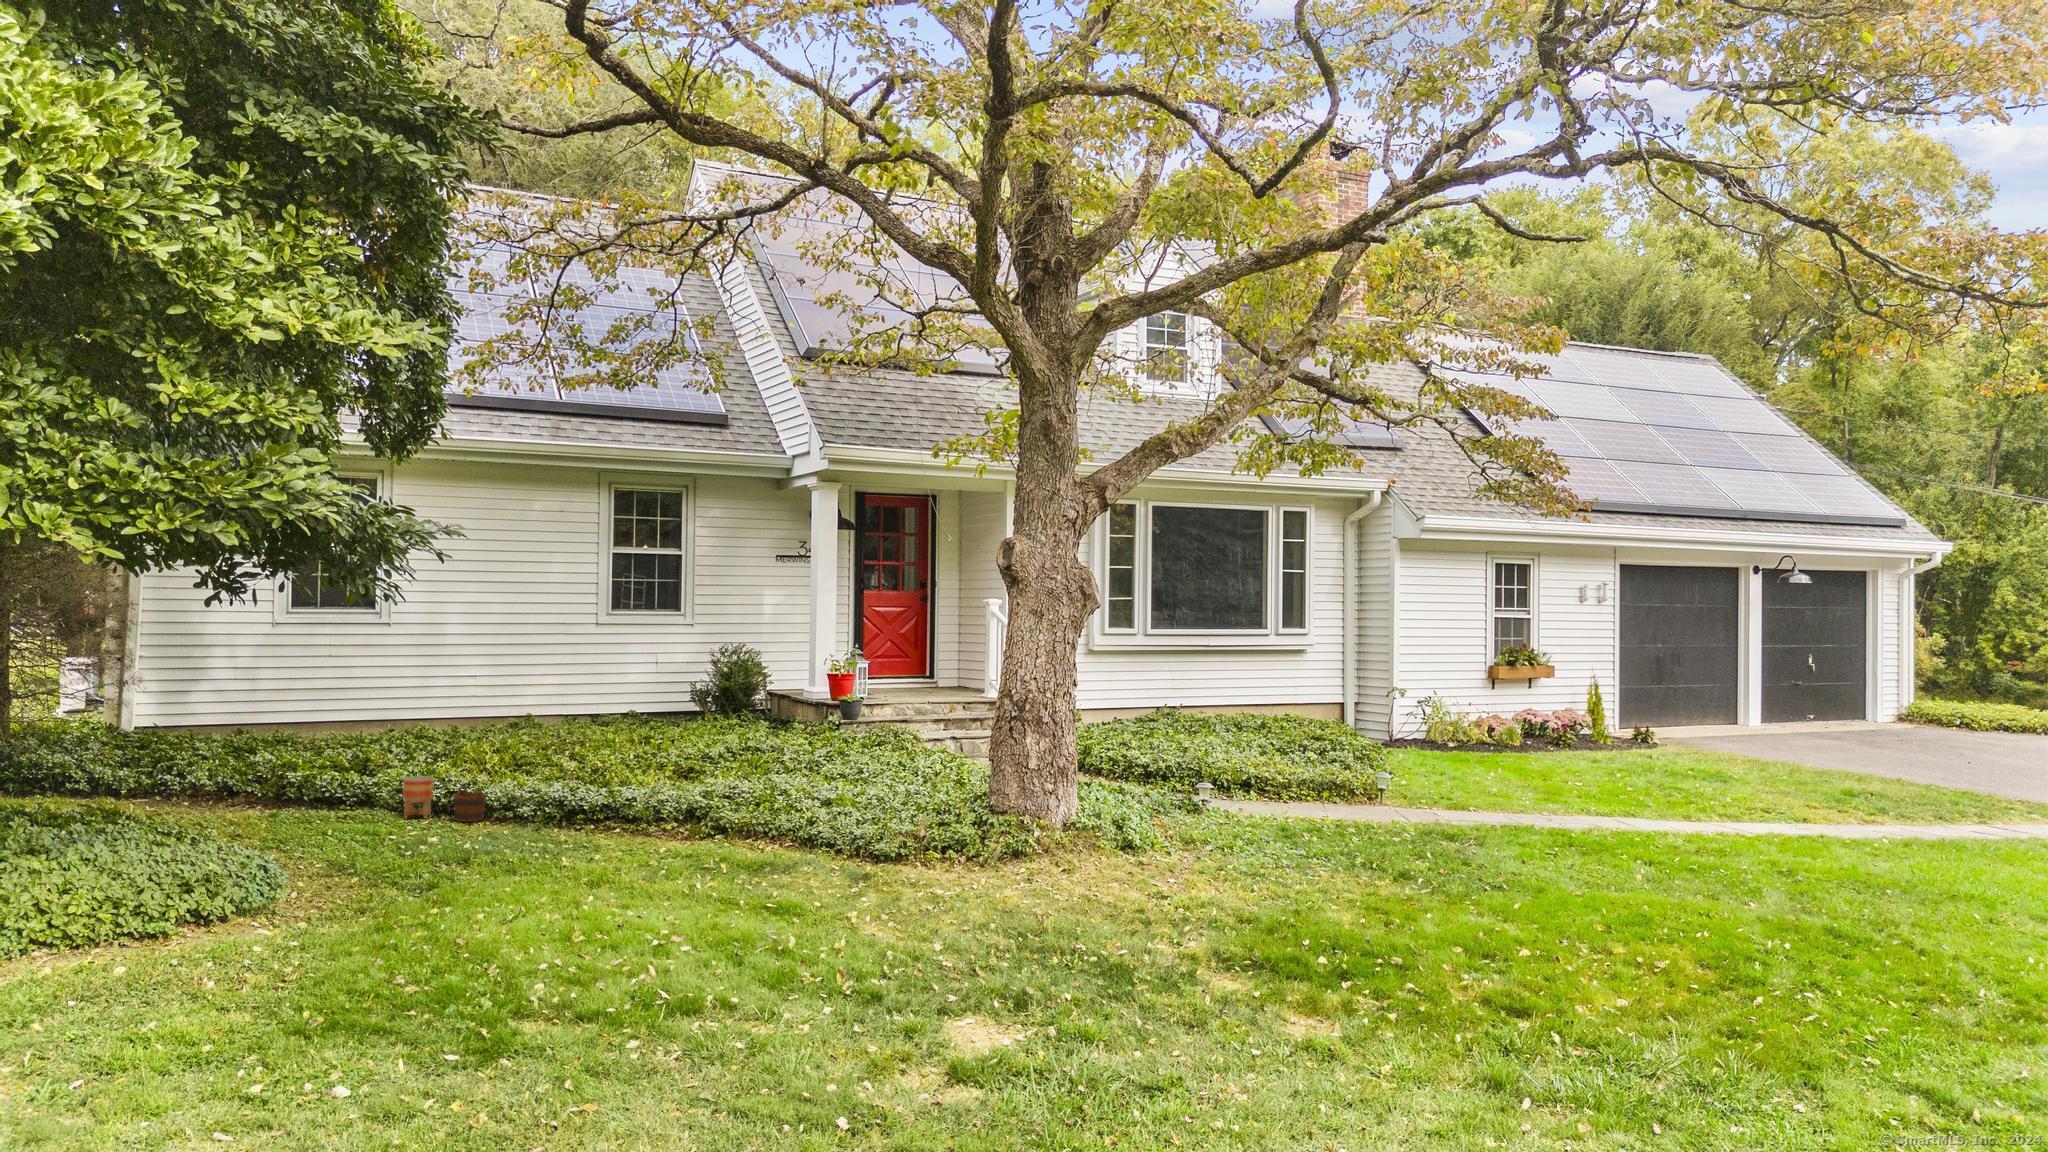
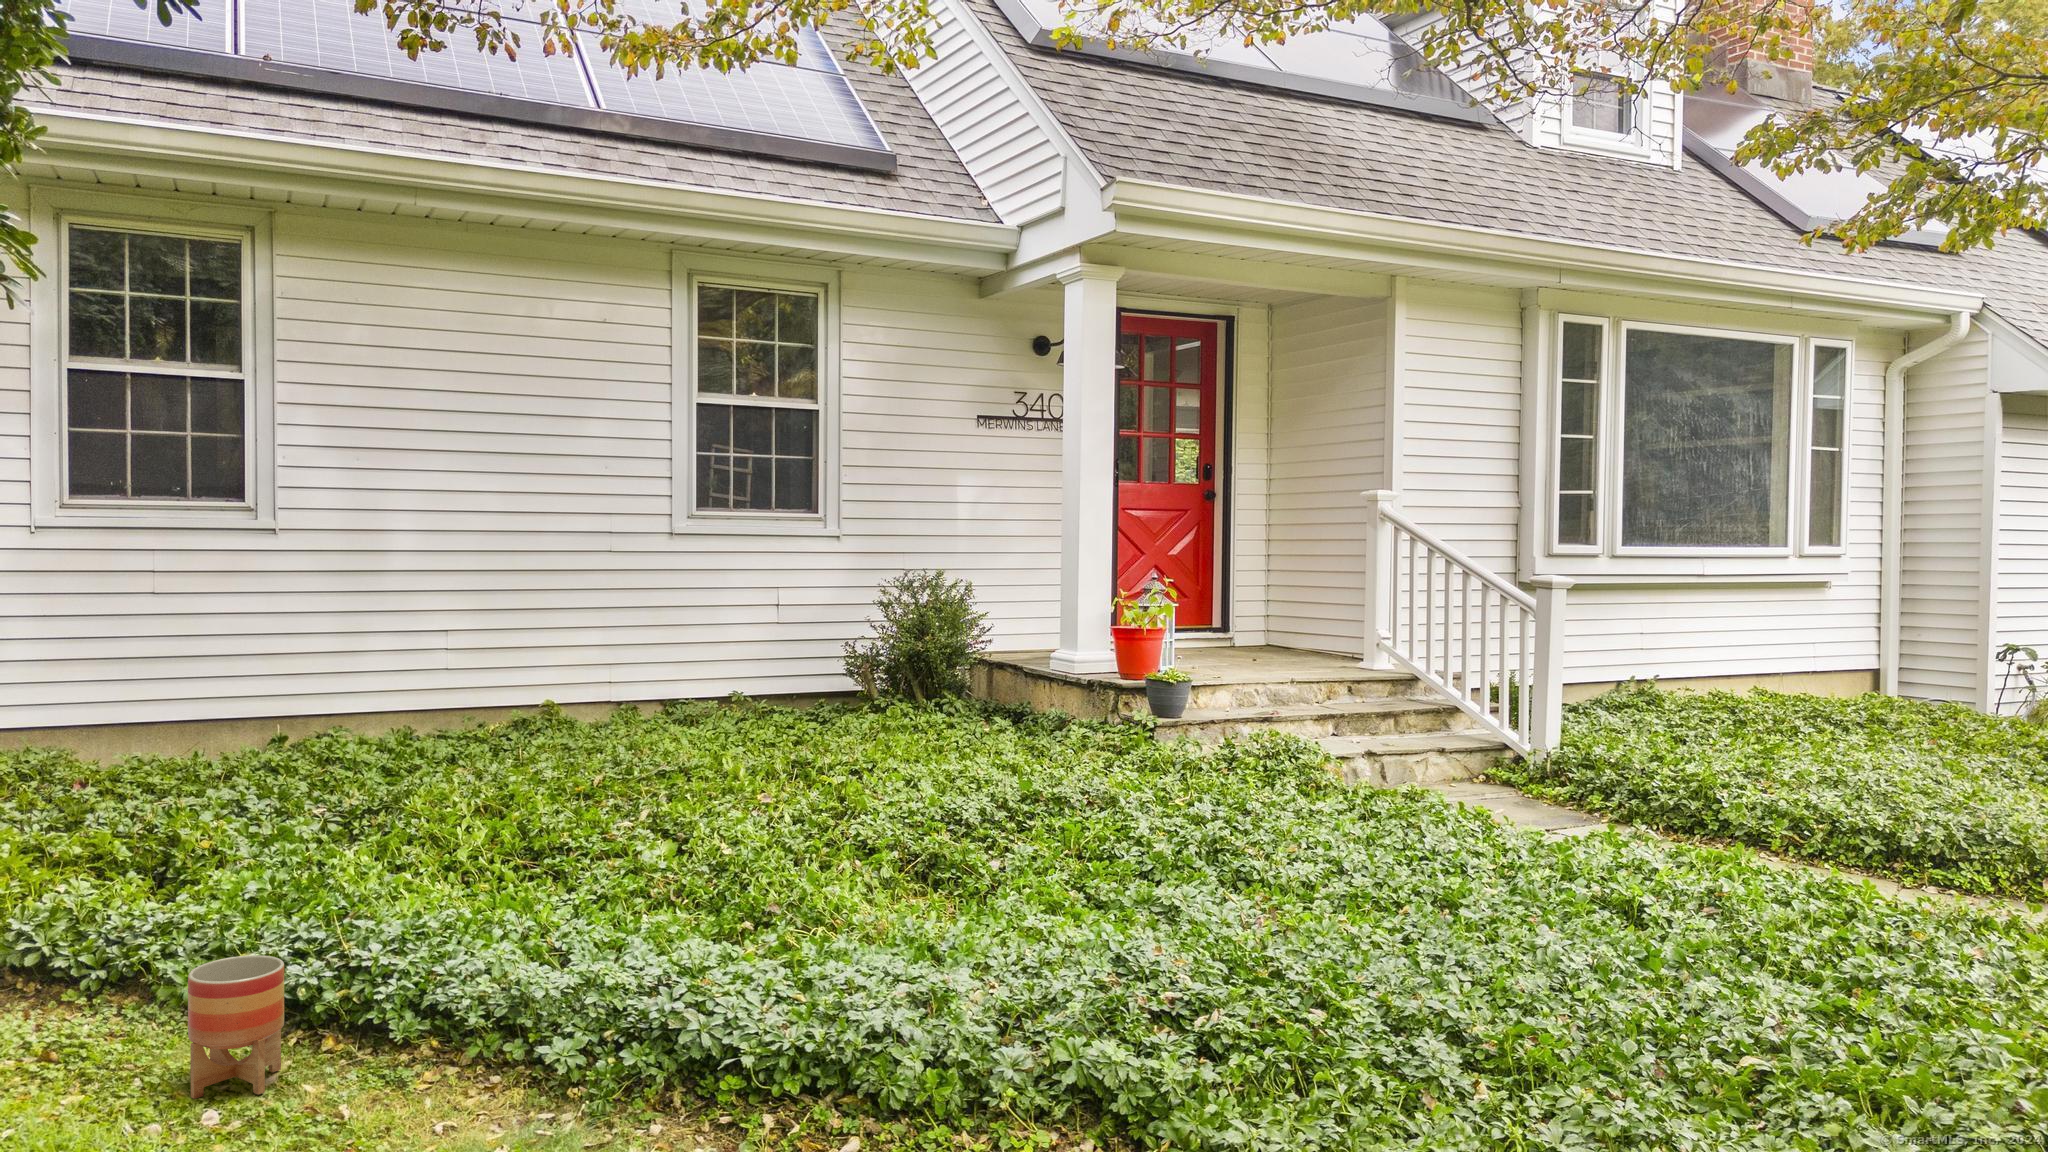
wooden bucket: present [453,770,486,822] -> none [341,940,444,1109]

